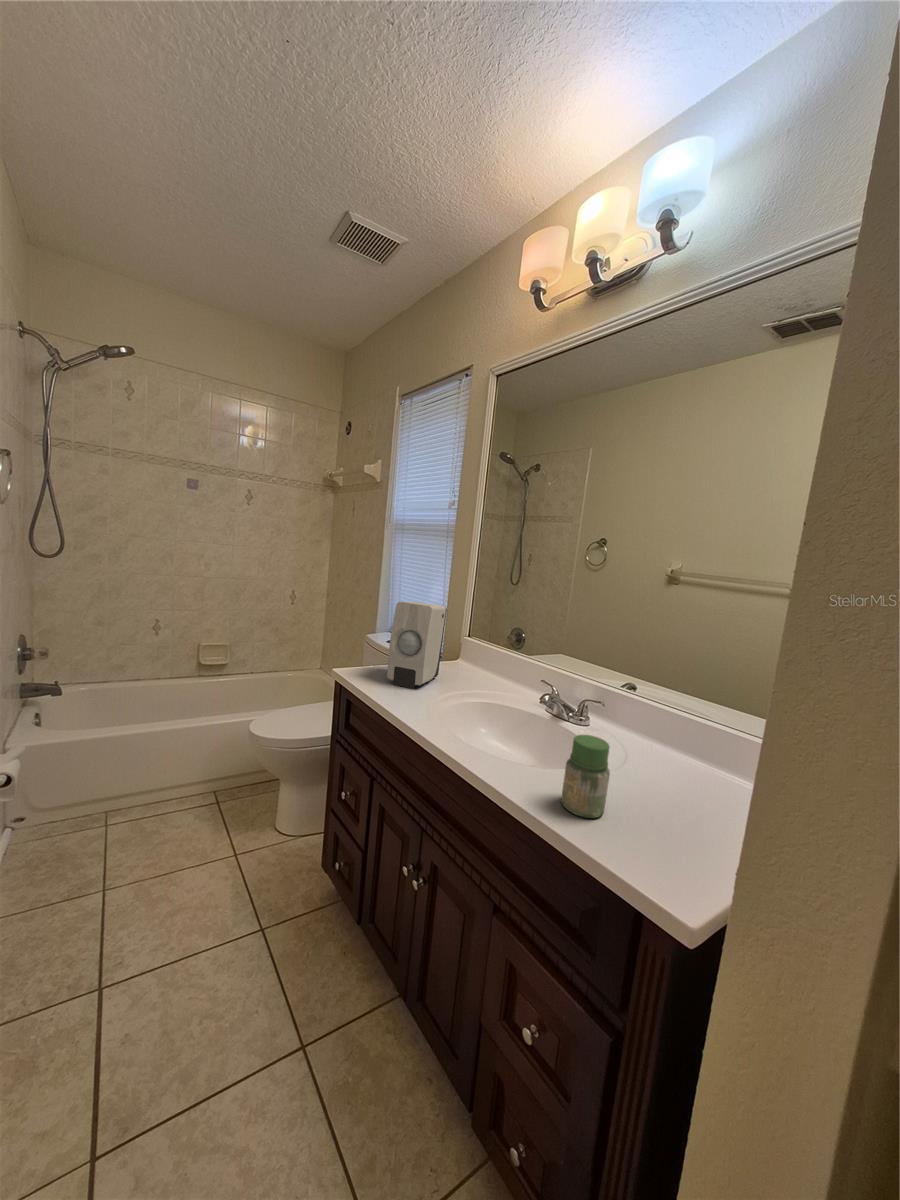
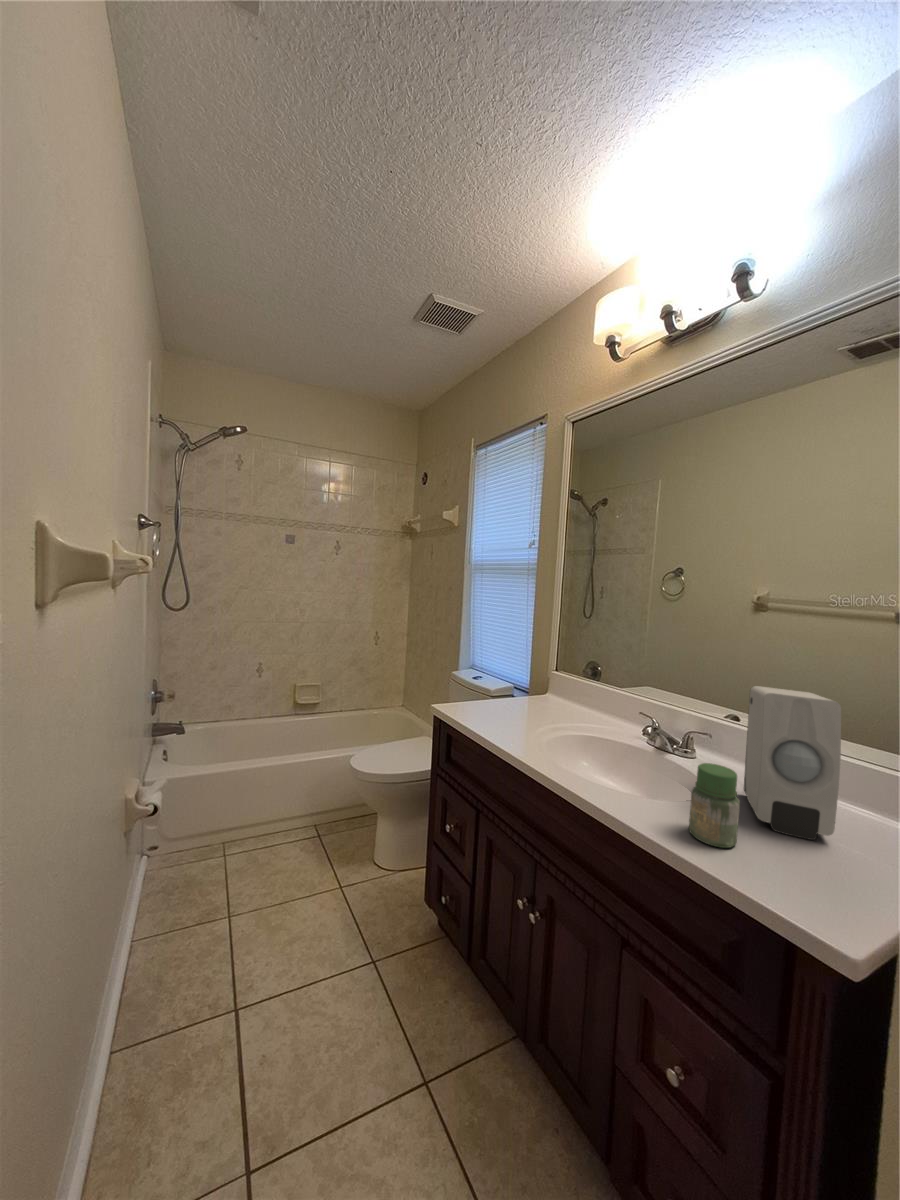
soap dispenser: present [387,602,447,688] -> present [744,686,841,840]

